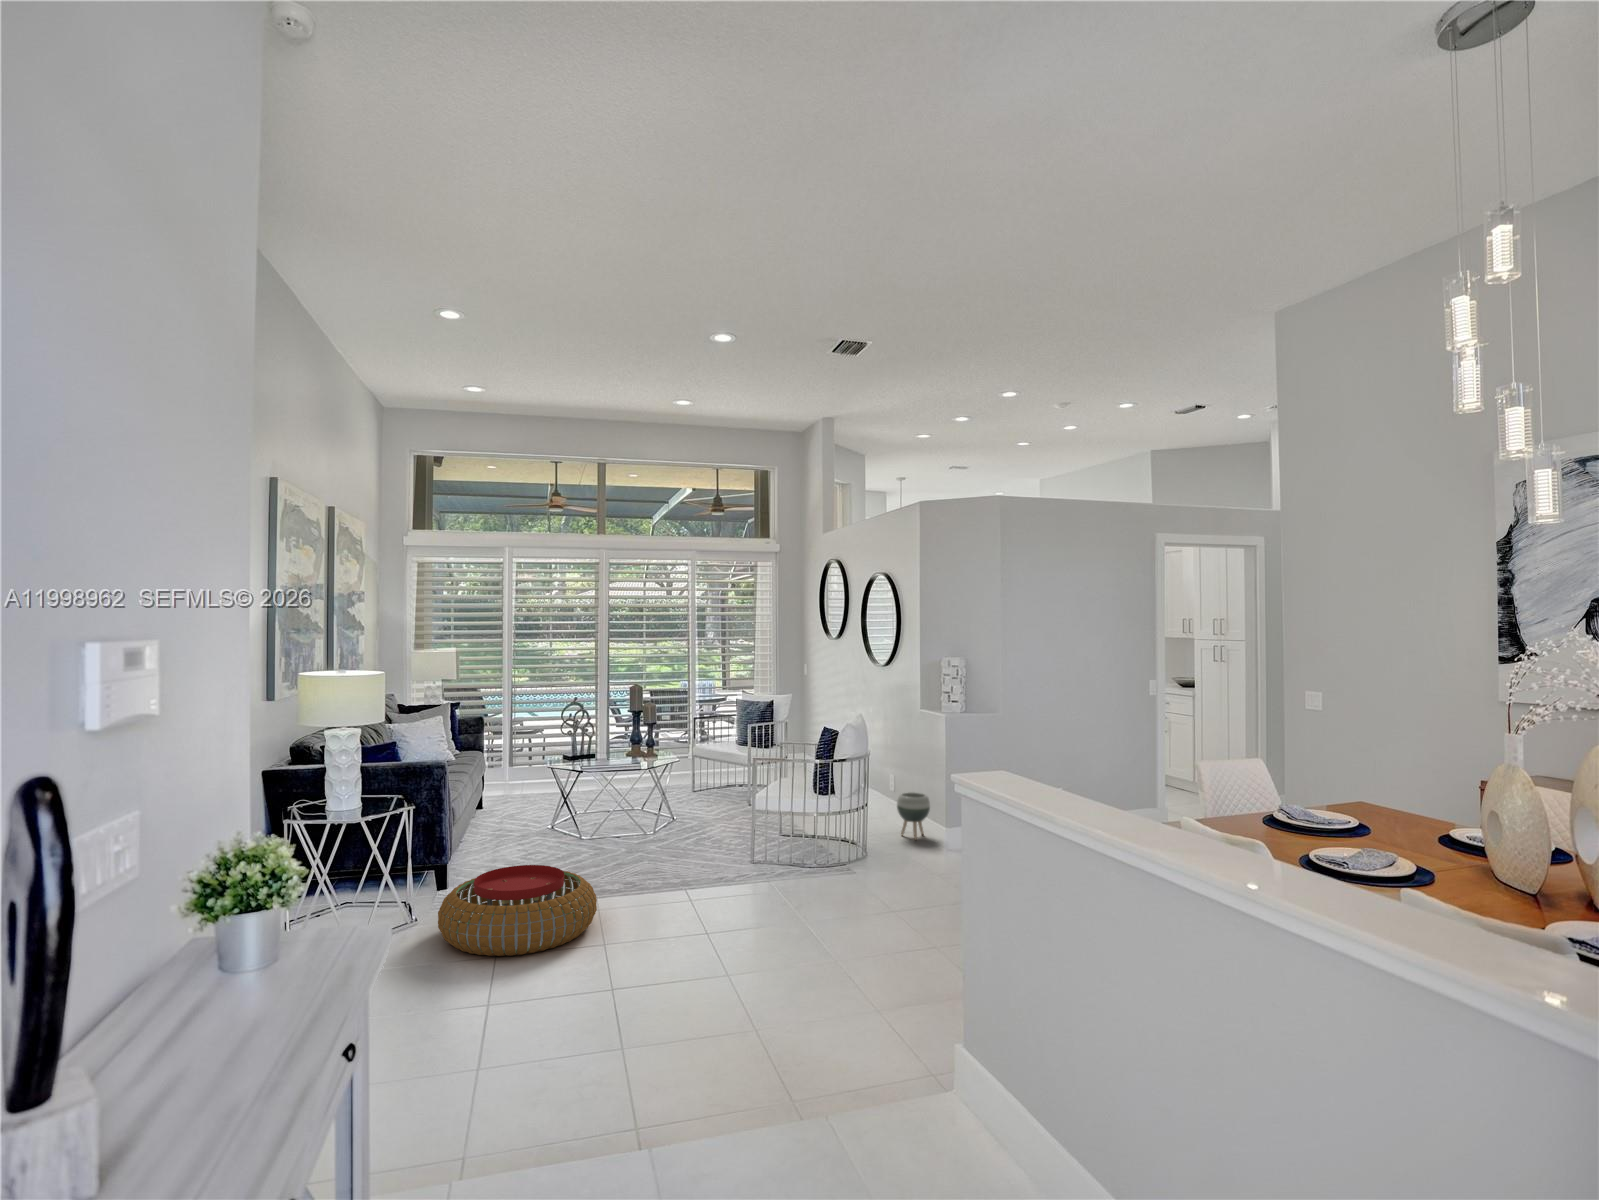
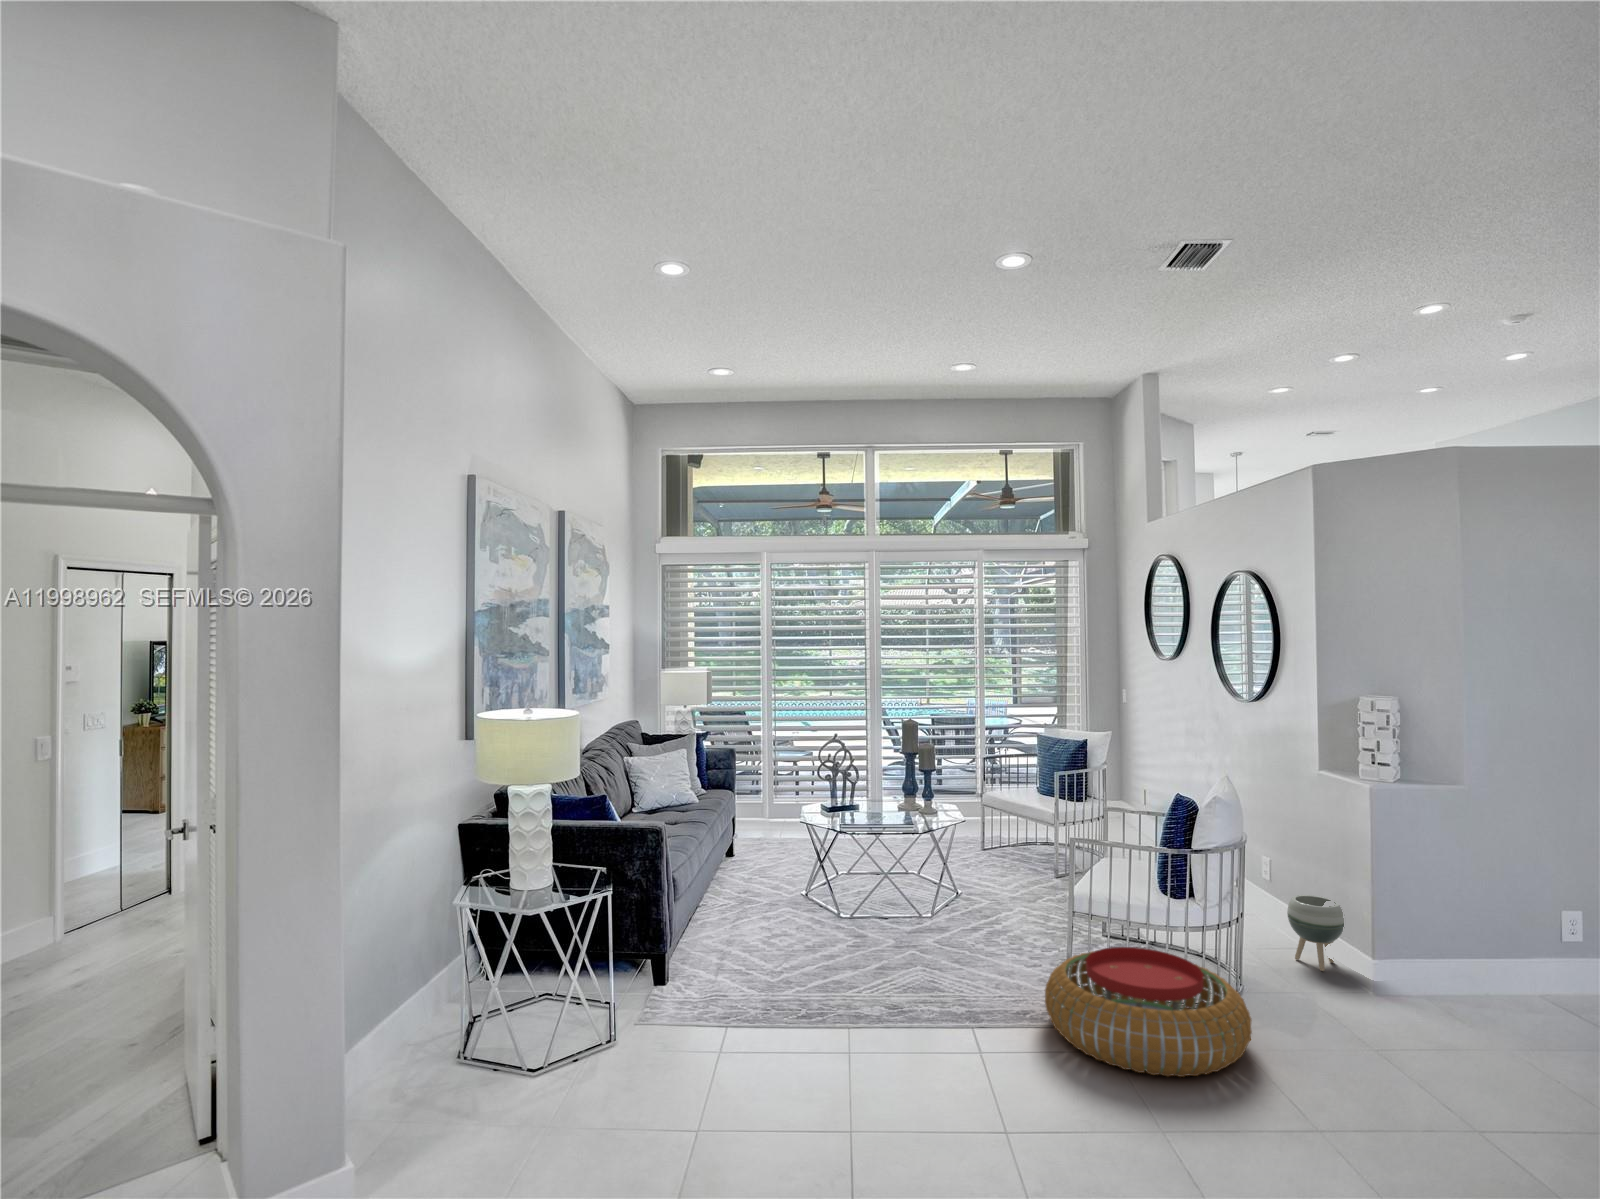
pouf: present [438,865,597,956] -> present [1045,947,1252,1077]

